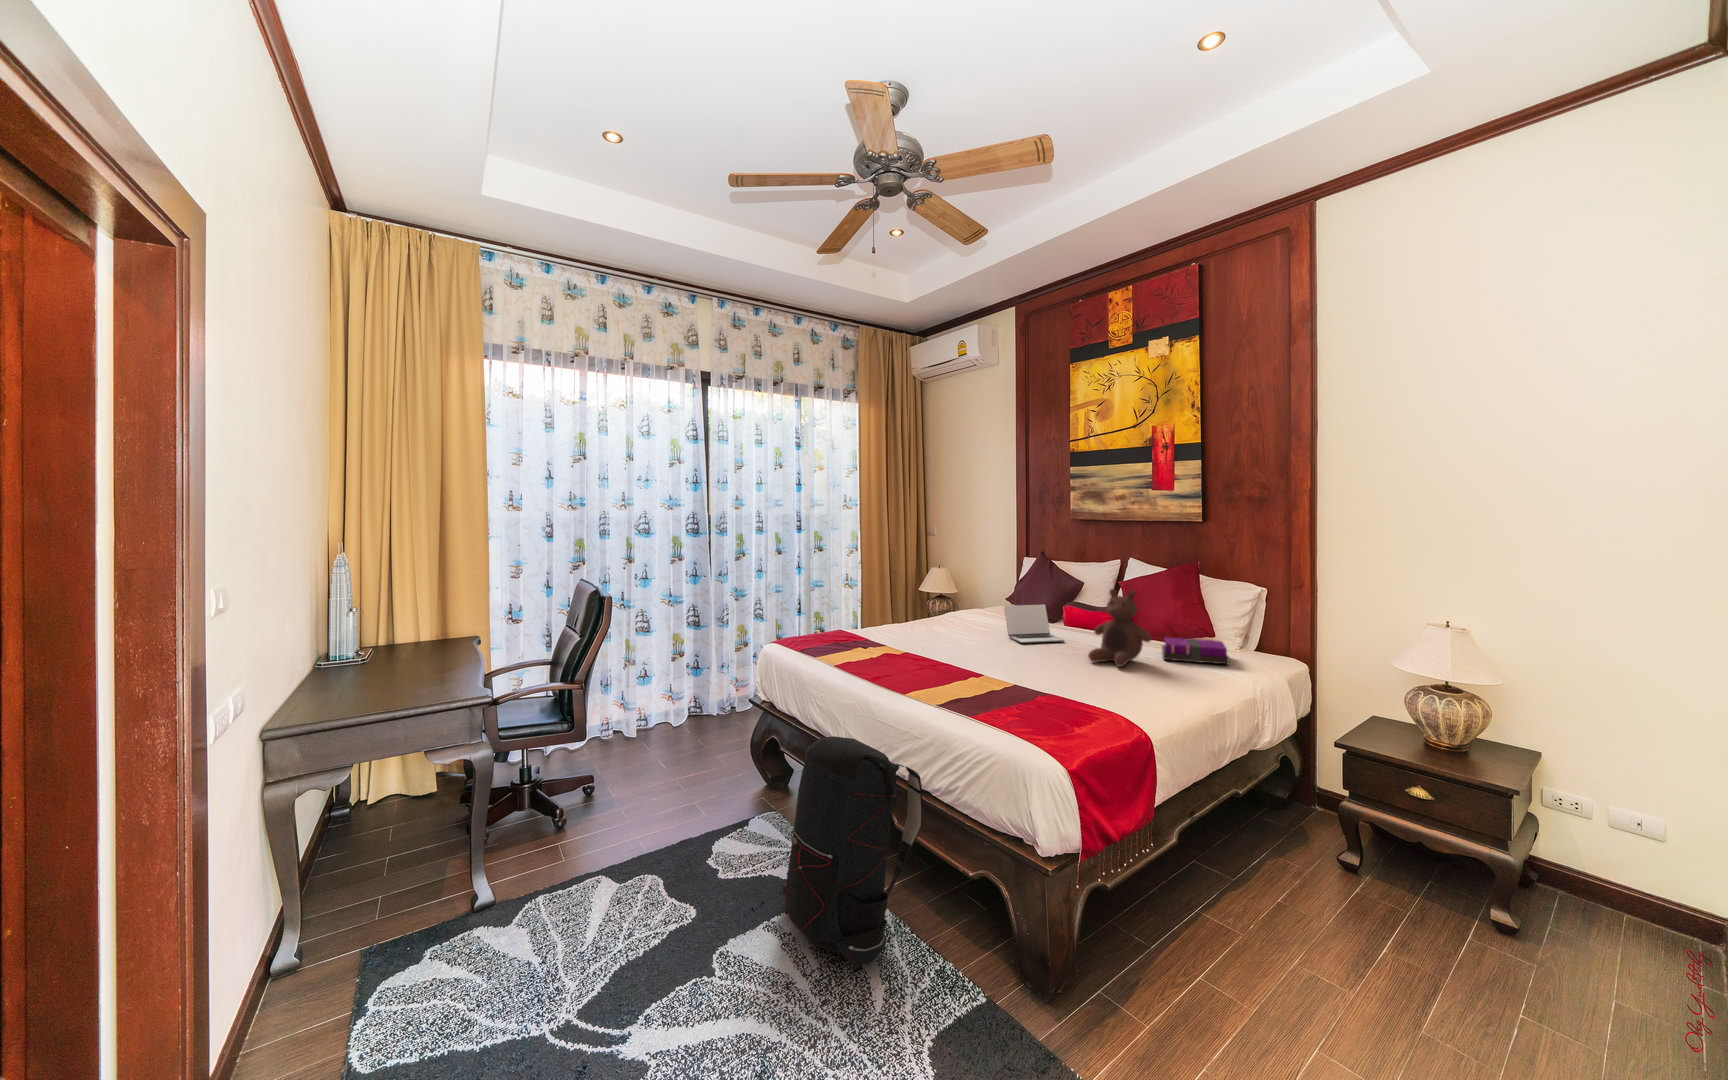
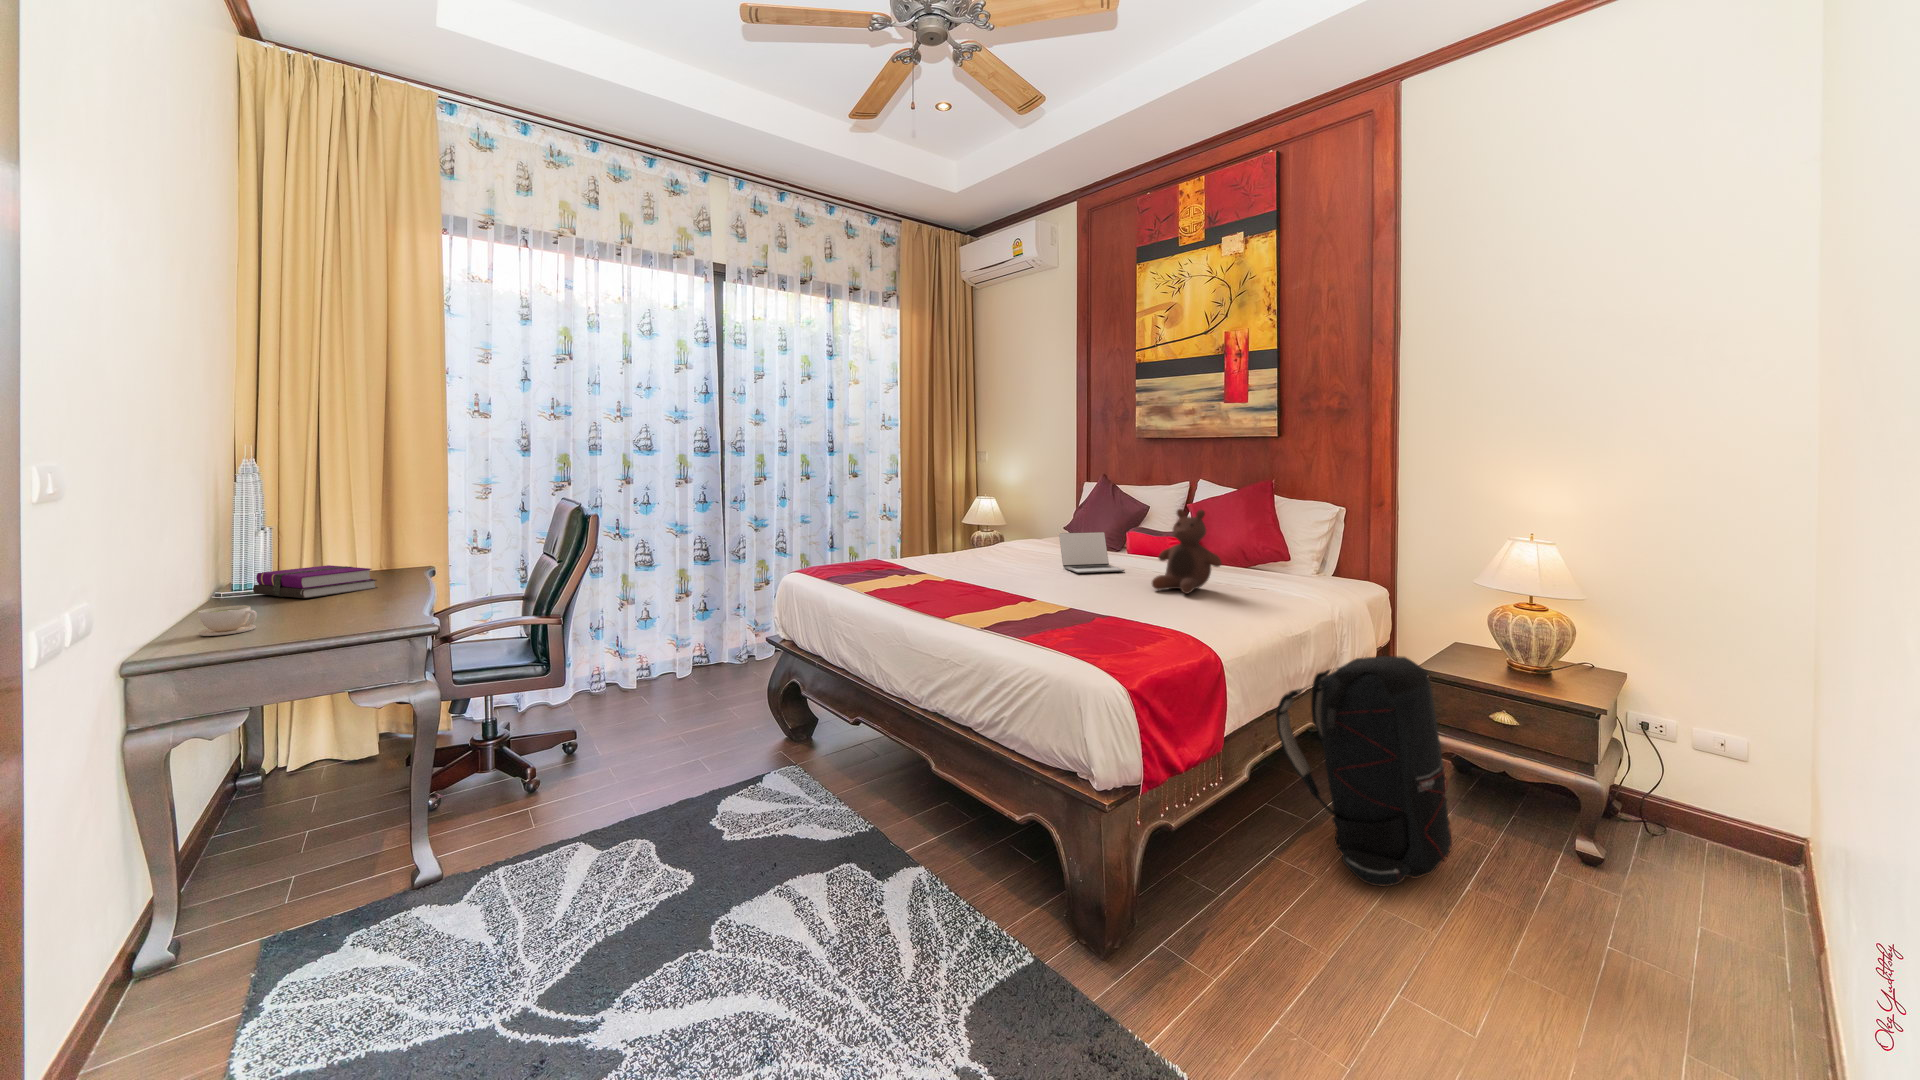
notebook: present [1162,638,1230,664] -> present [253,565,377,598]
coffee cup: none [326,678,368,704] -> present [198,605,257,636]
backpack: present [780,736,923,964] -> present [1276,656,1452,886]

